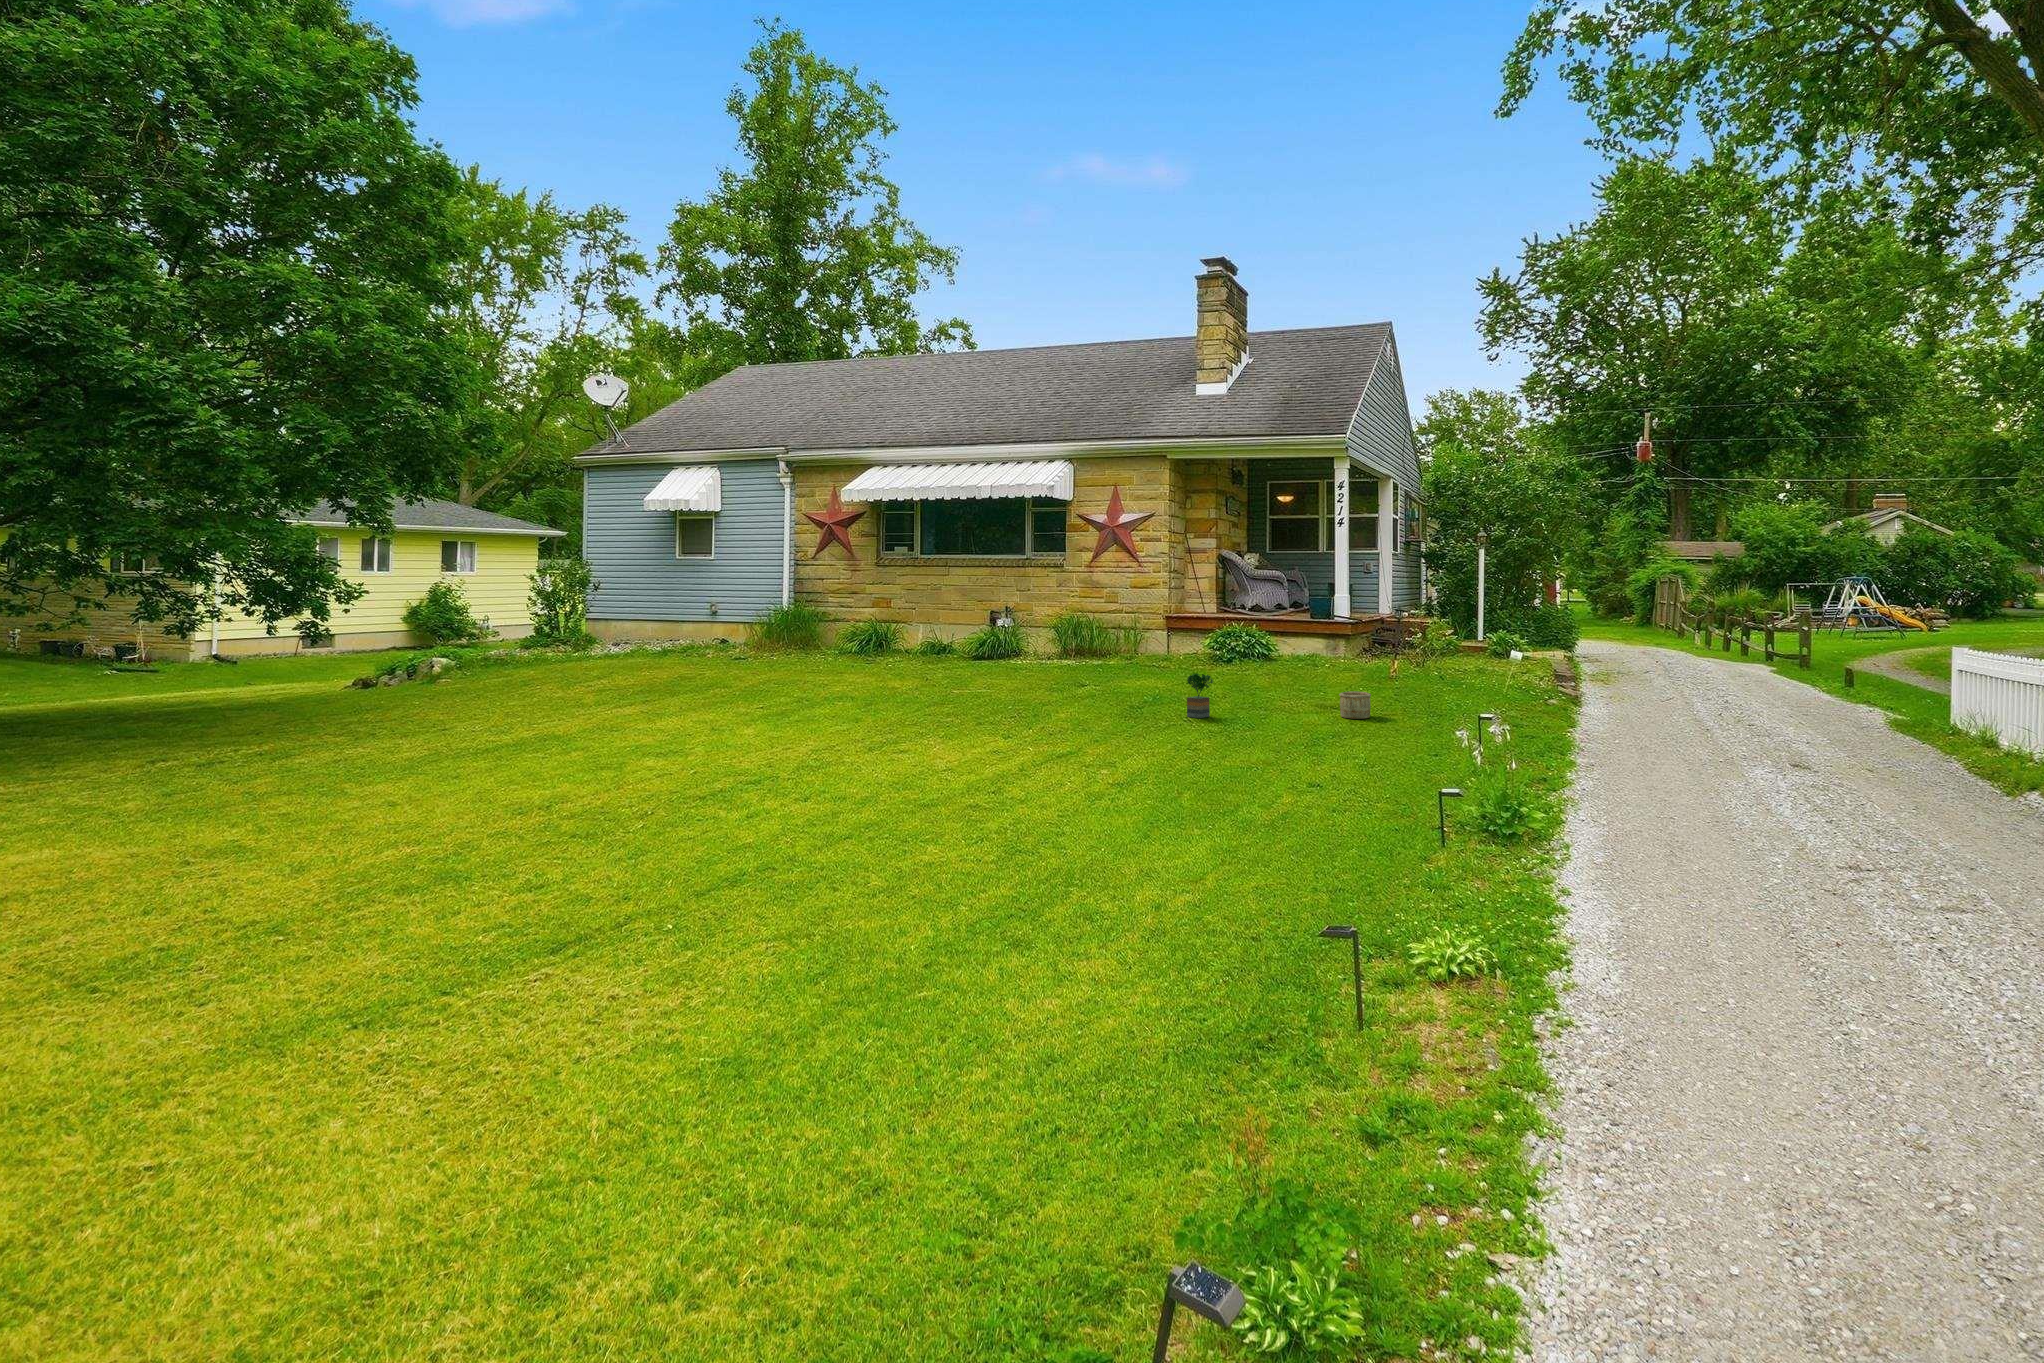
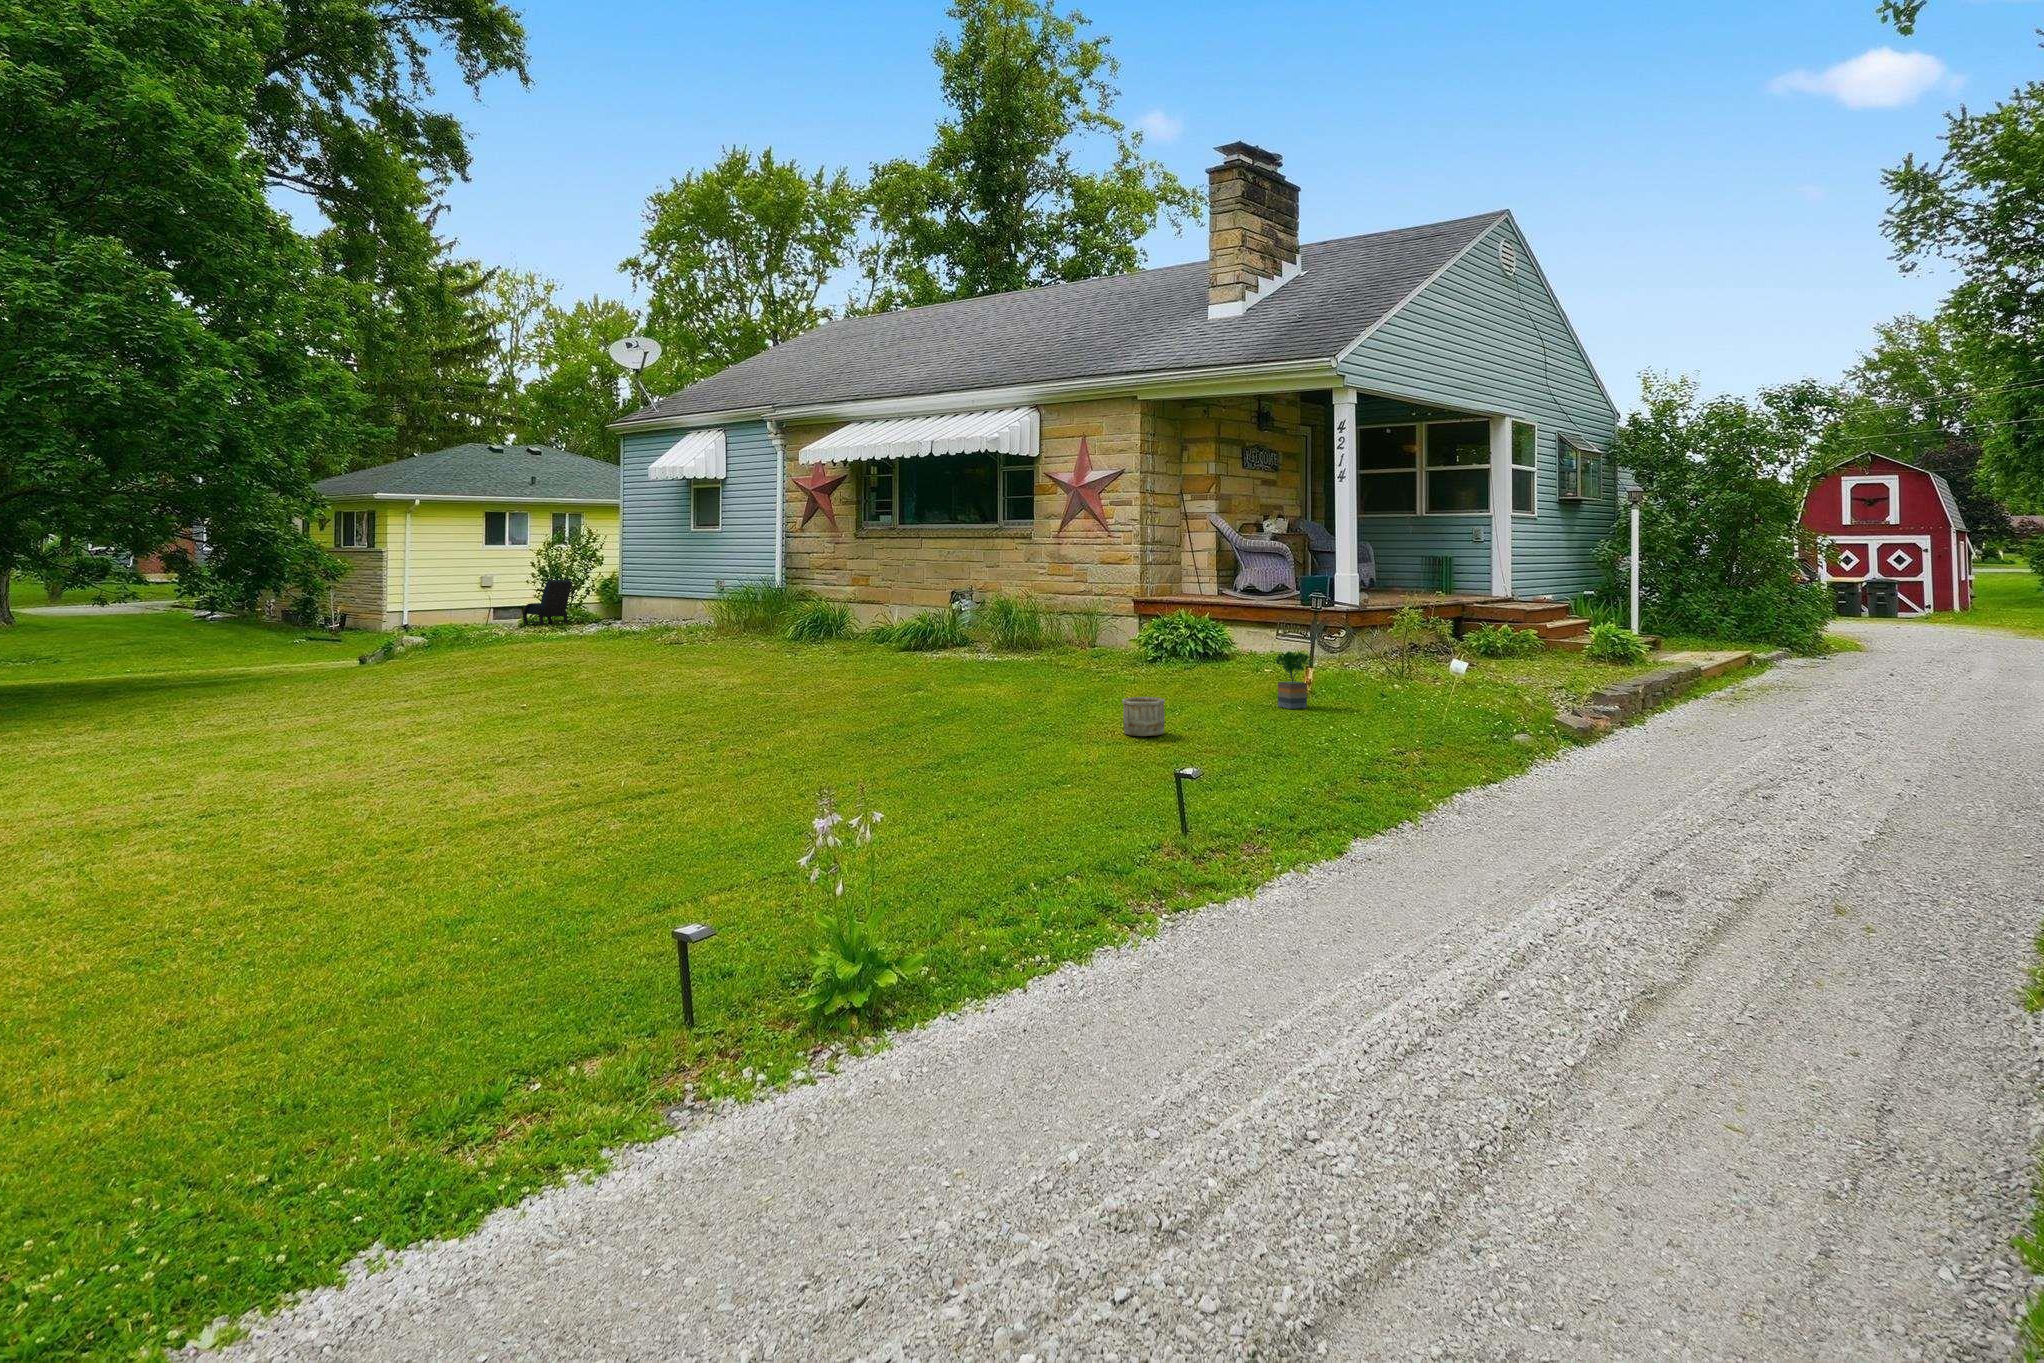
lounge chair: none [493,607,546,652] -> present [523,580,573,625]
potted tree: present [1187,673,1213,718] -> present [1276,651,1312,709]

